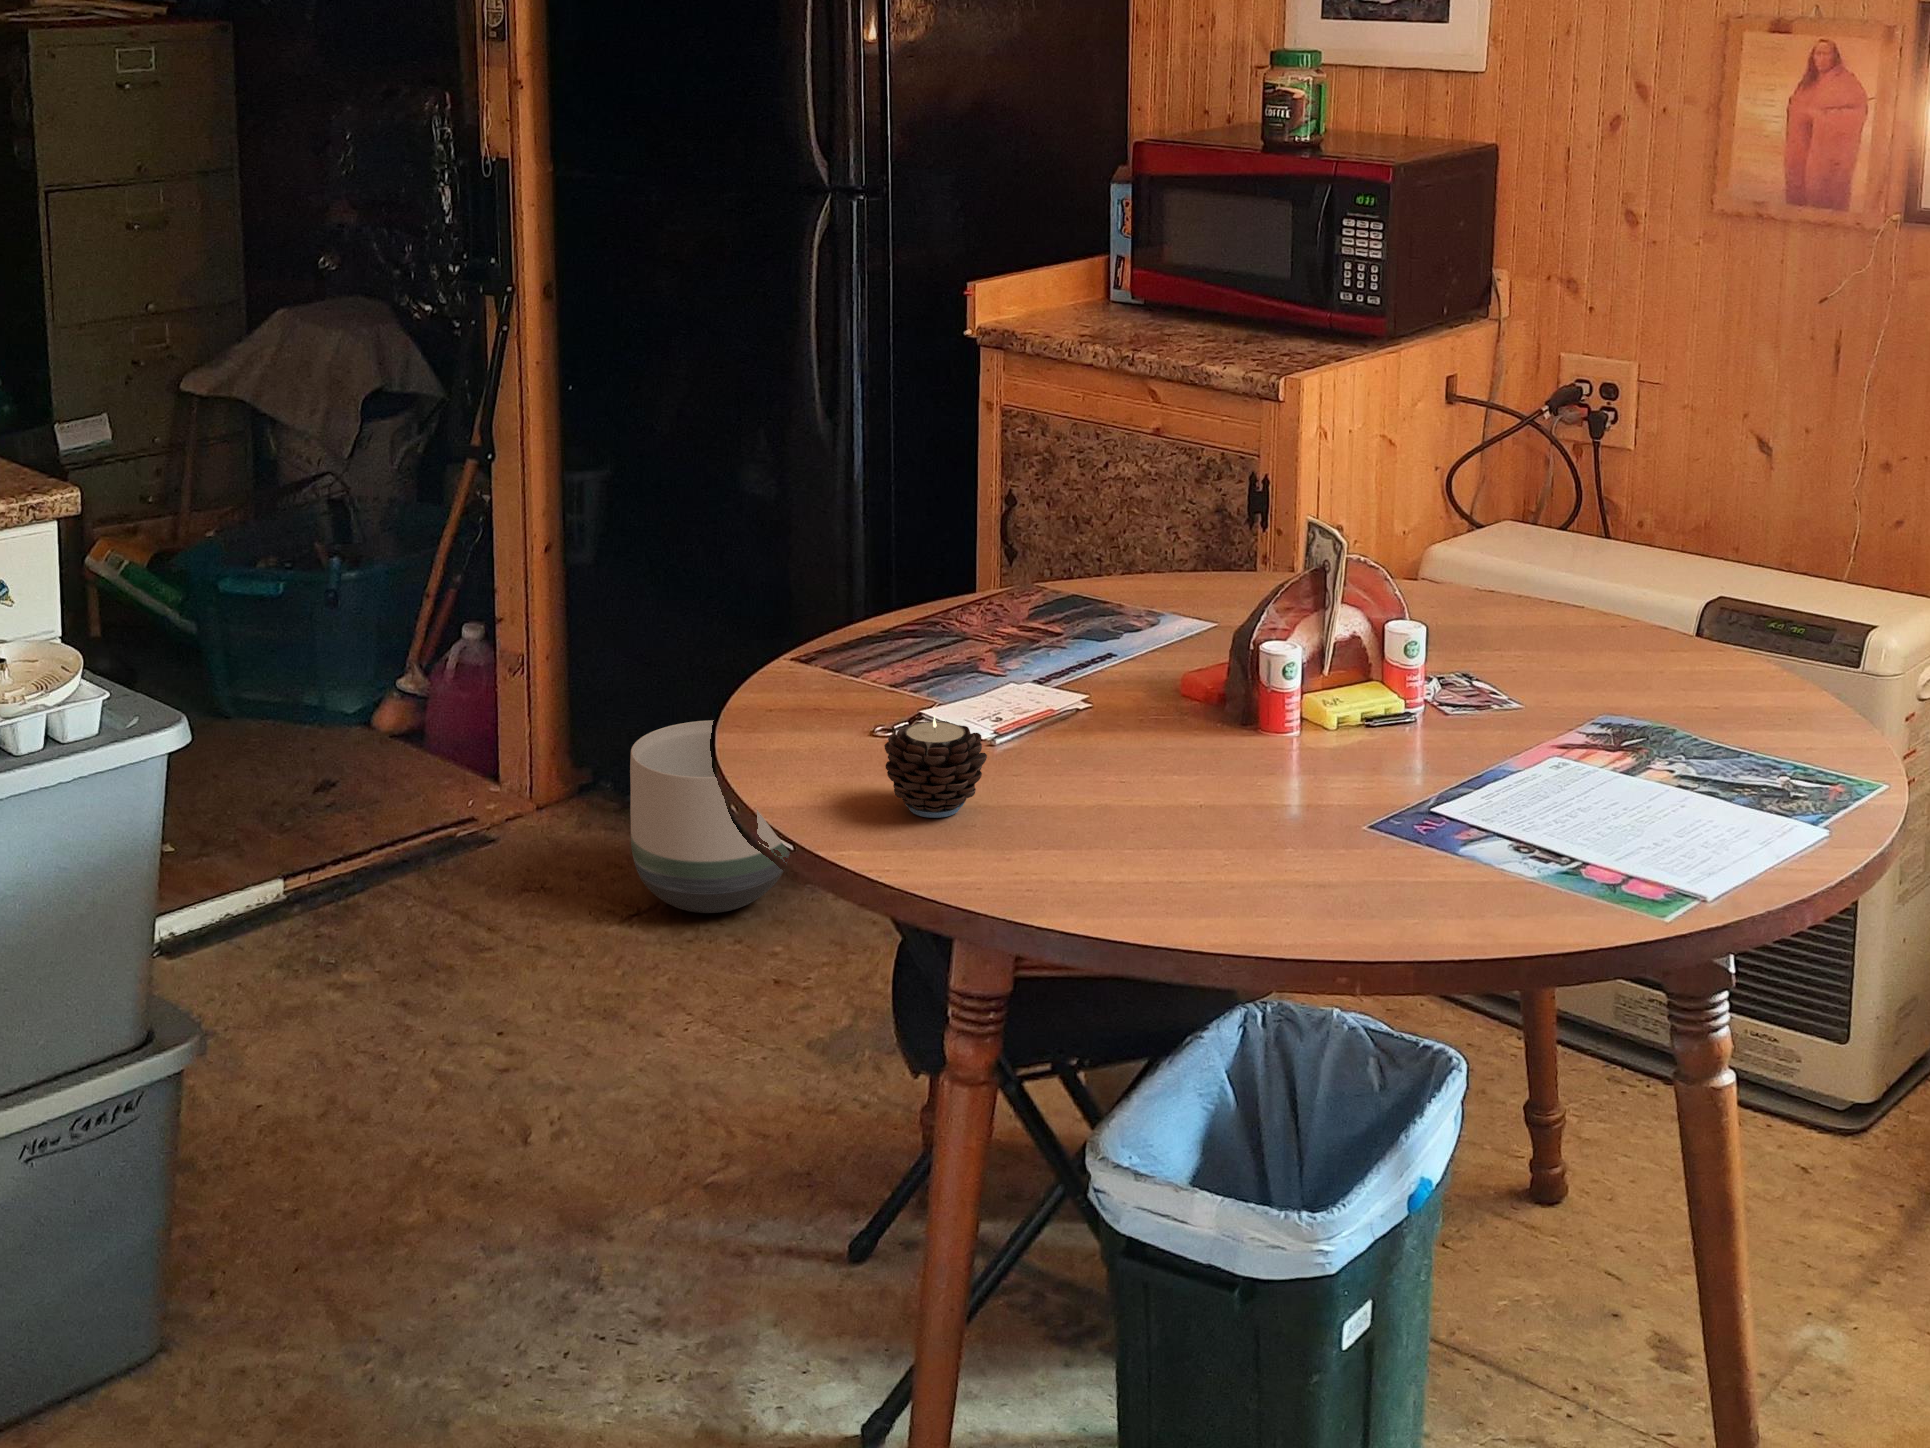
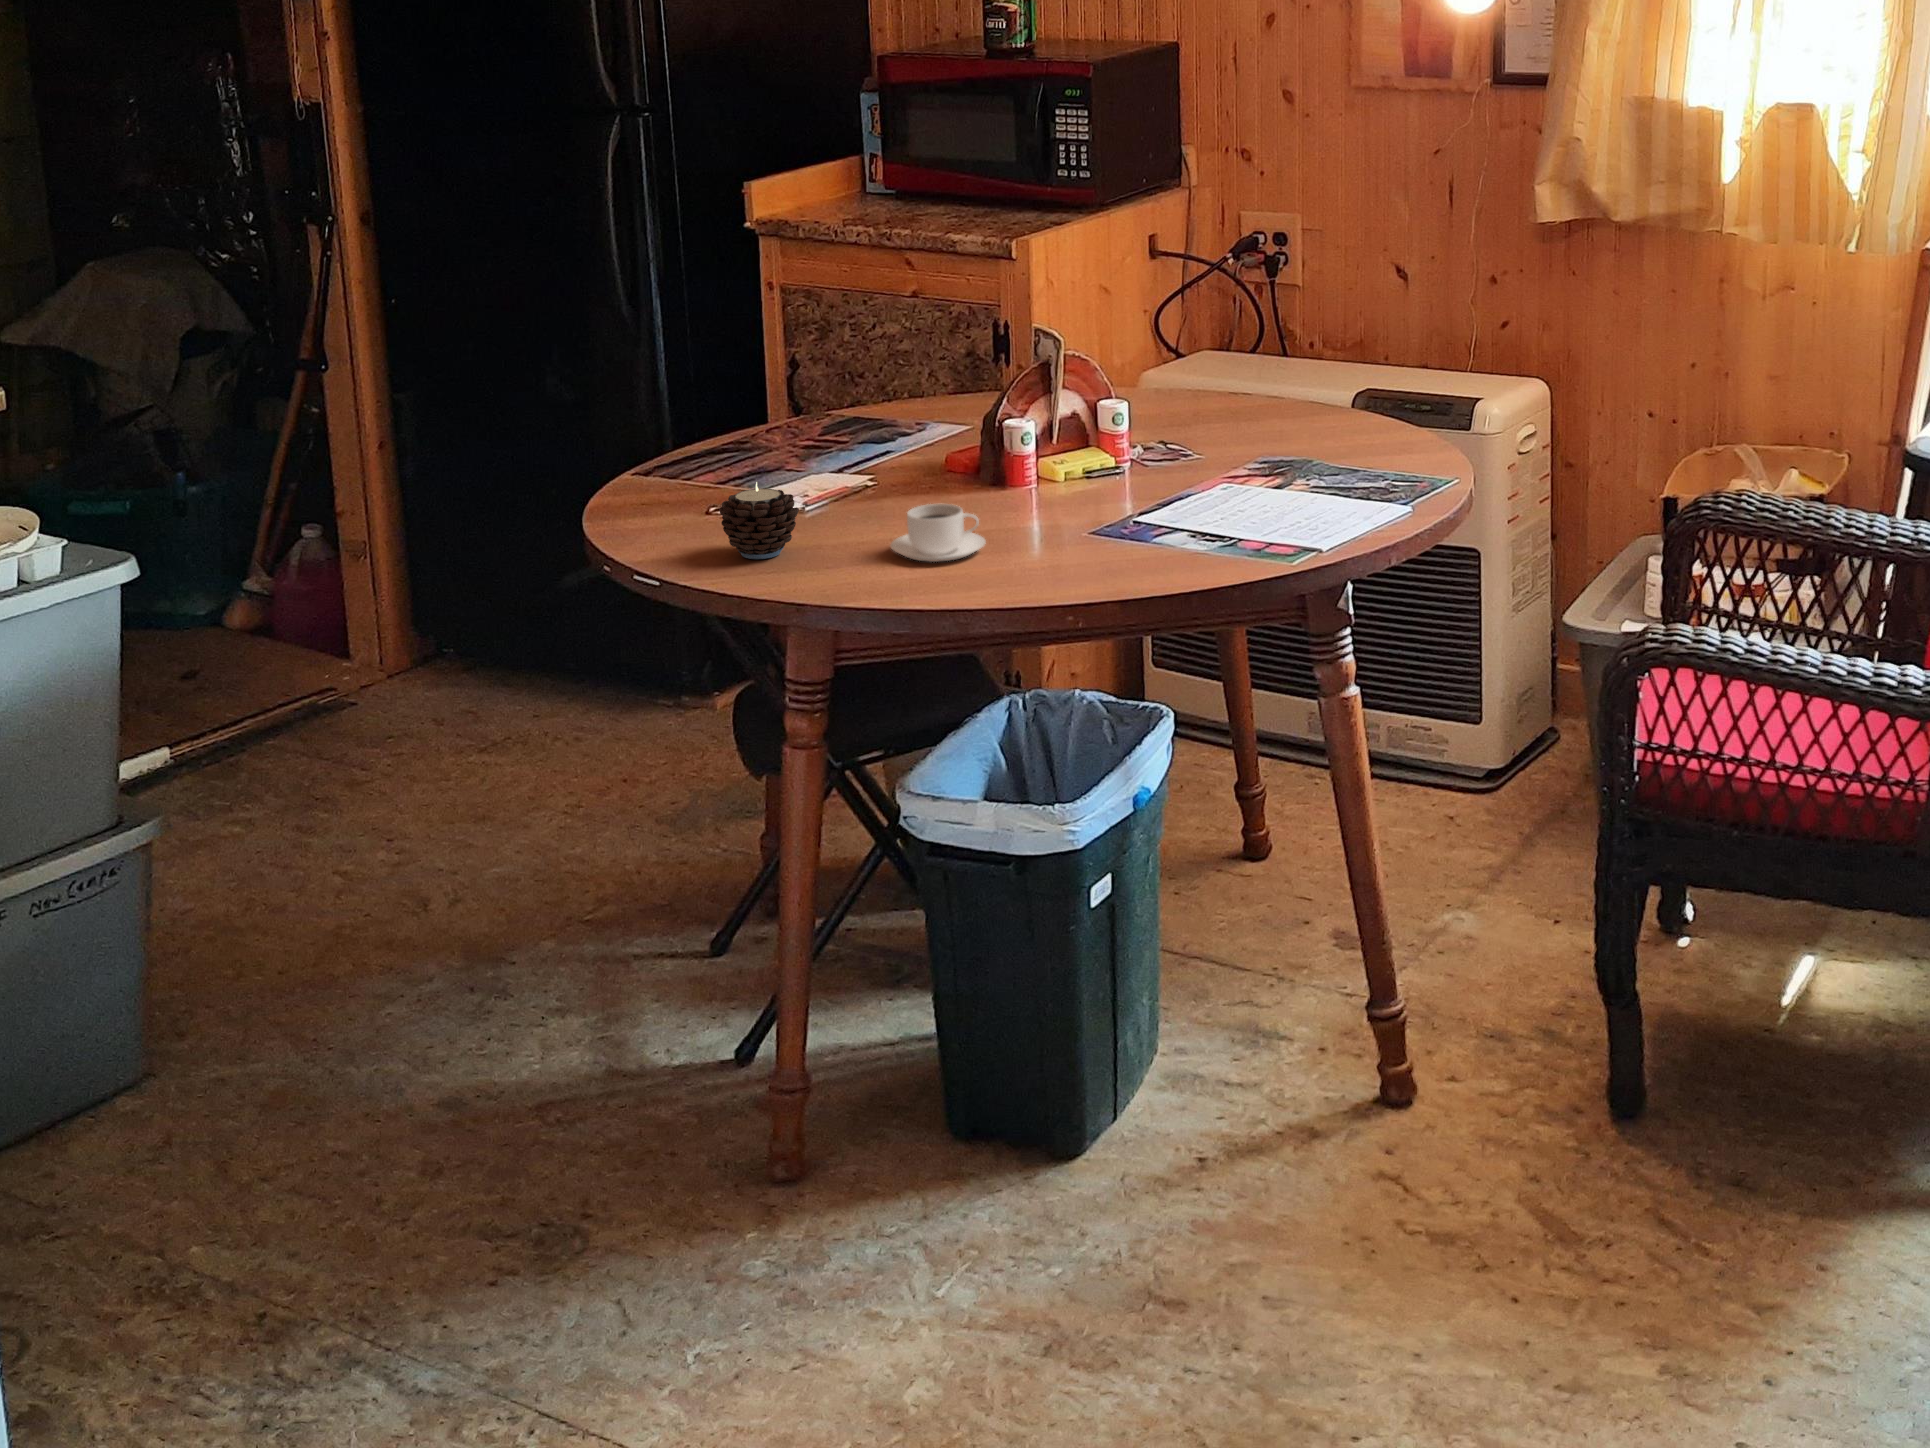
planter: present [630,720,790,913] -> none [481,572,627,733]
coffee cup: none [1103,765,1231,849] -> present [890,504,986,562]

